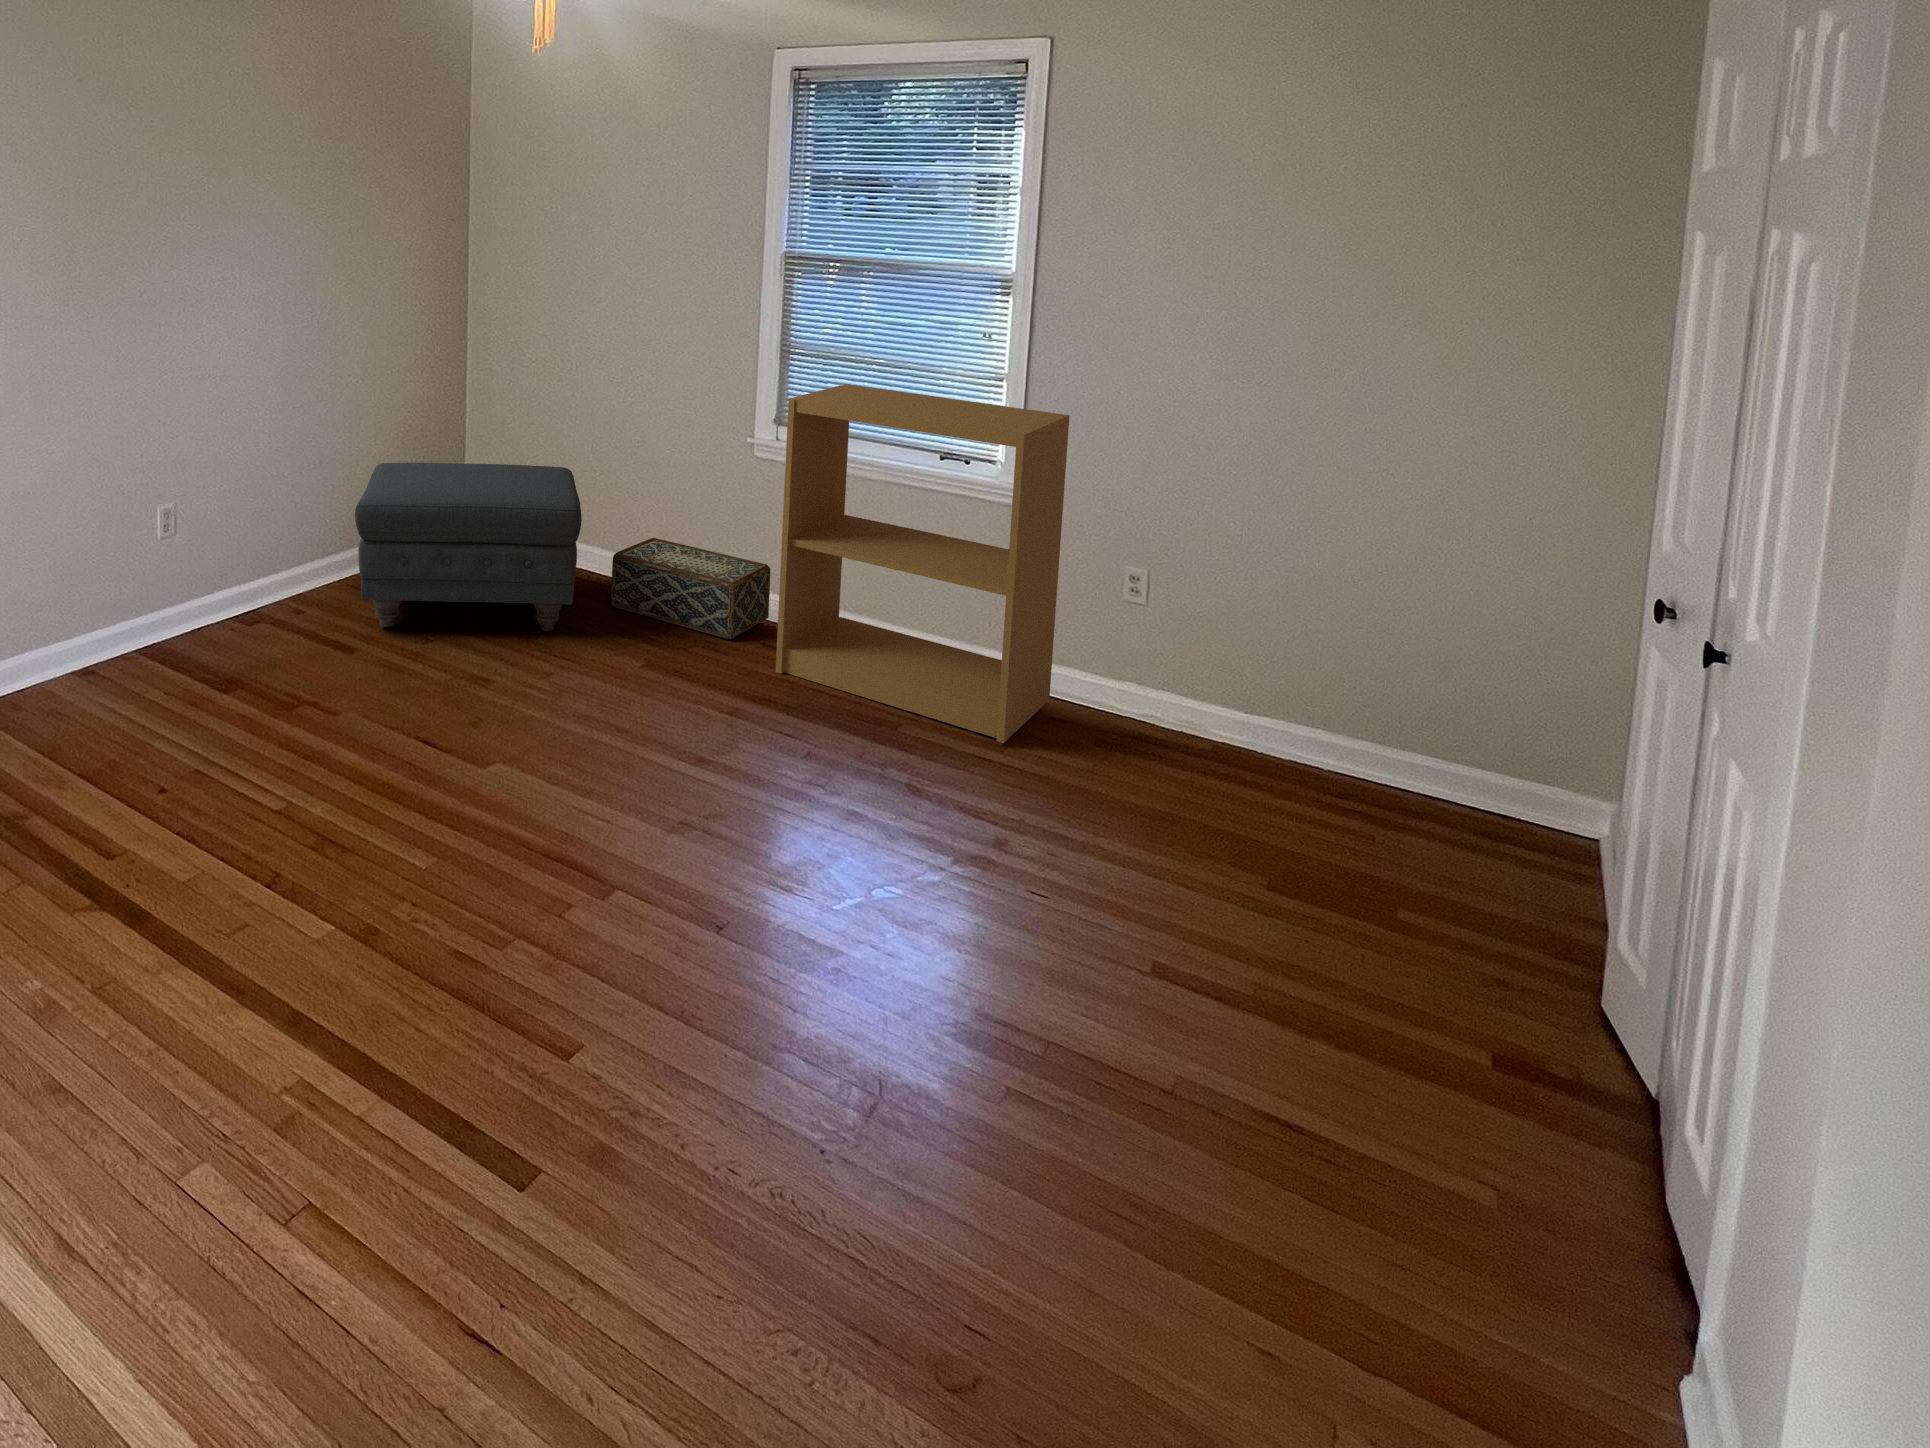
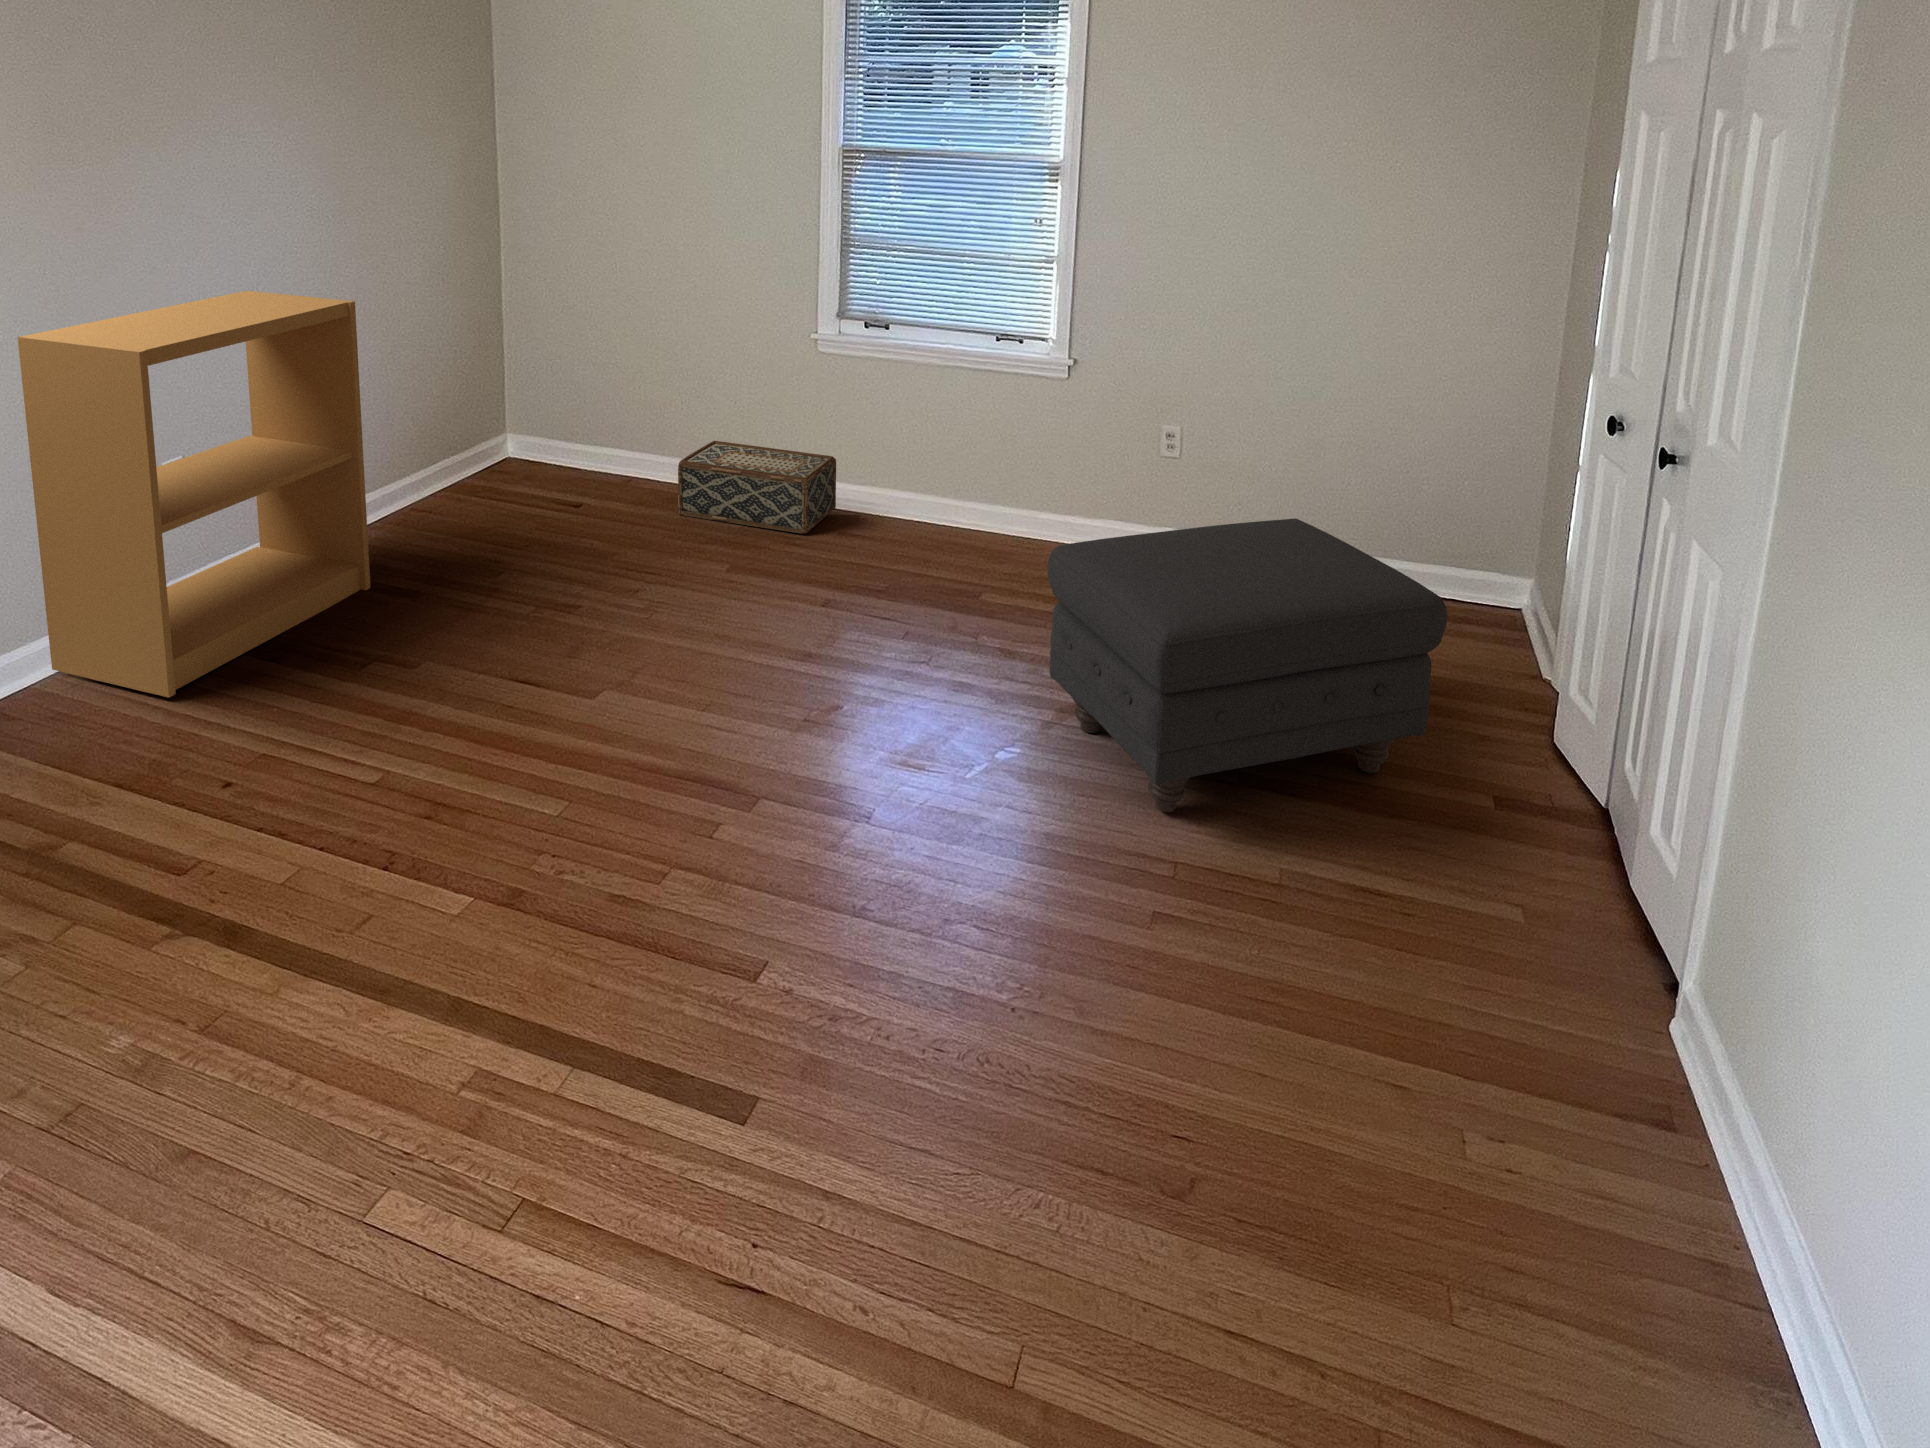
bookshelf: present [776,384,1069,743] -> present [18,291,370,697]
ottoman: present [355,463,582,631] -> present [1048,518,1447,812]

